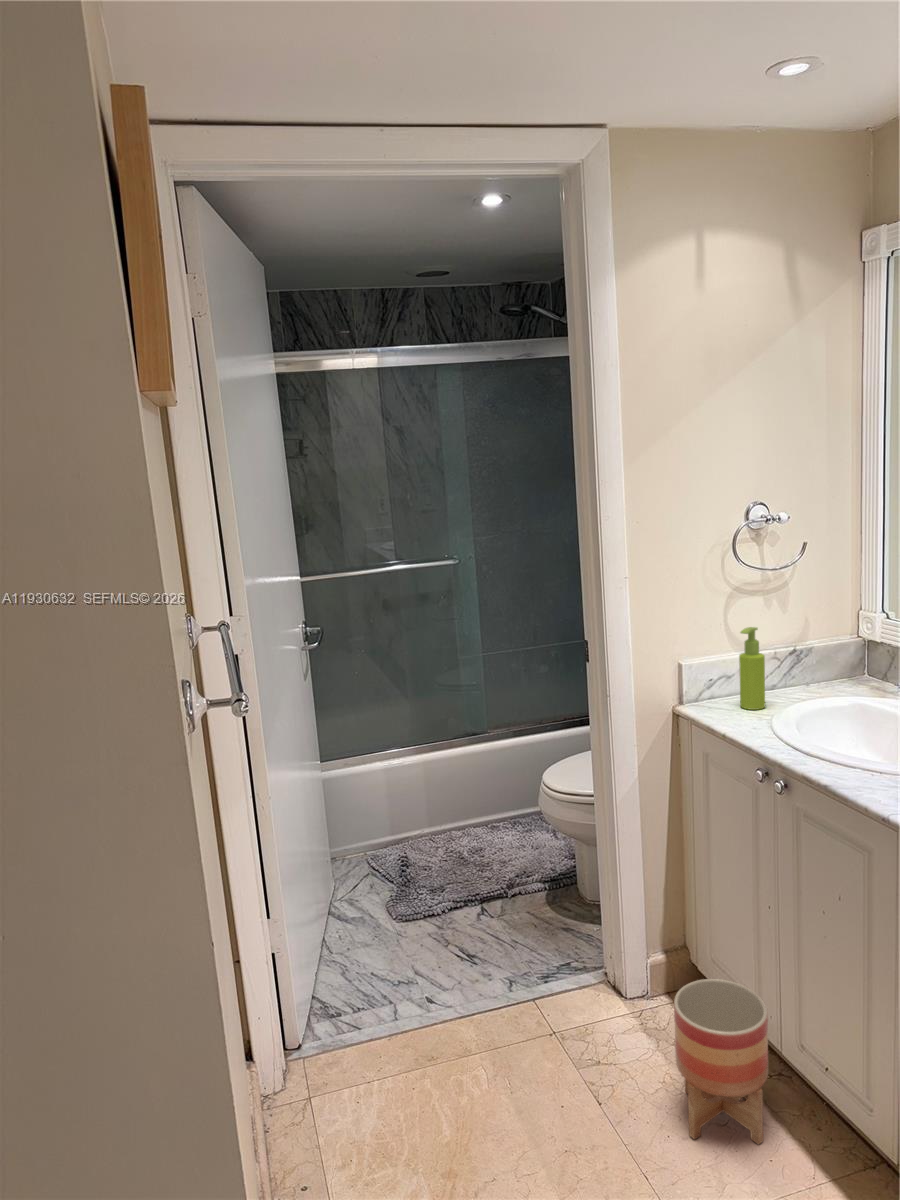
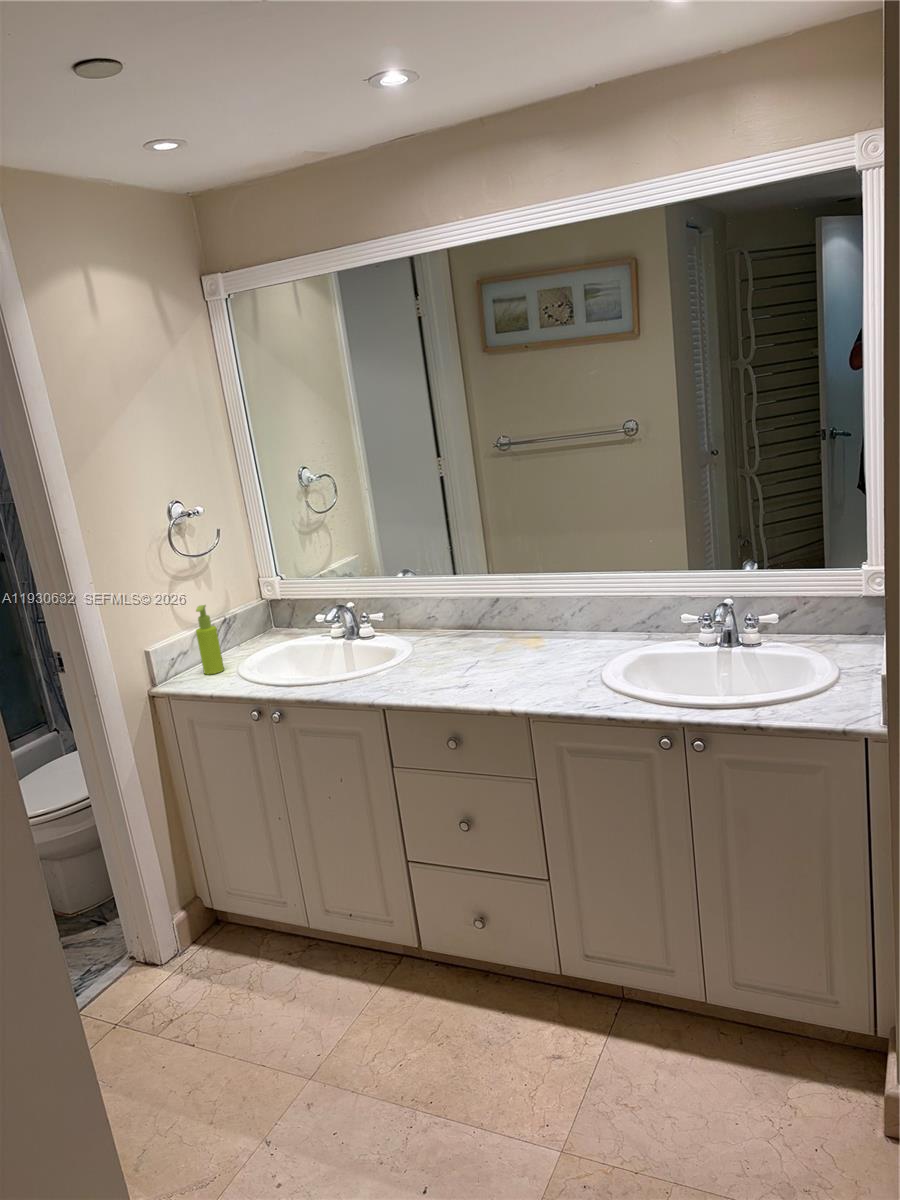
planter: present [674,979,768,1144] -> none [236,886,325,1018]

